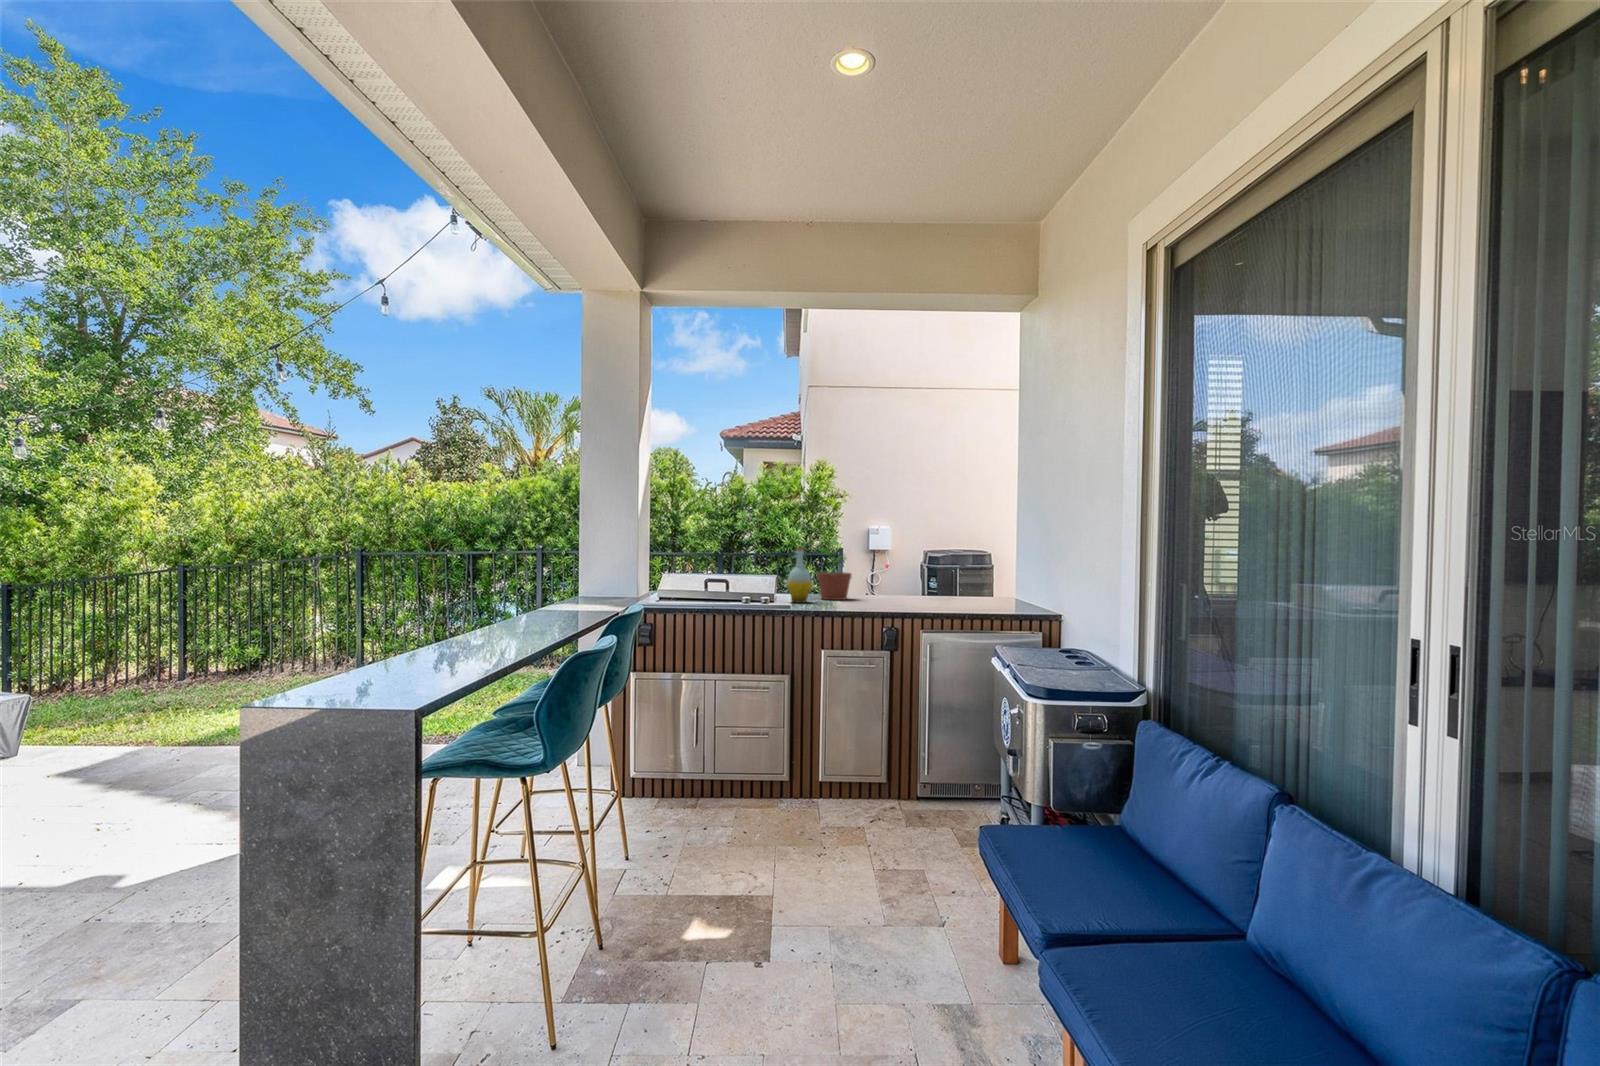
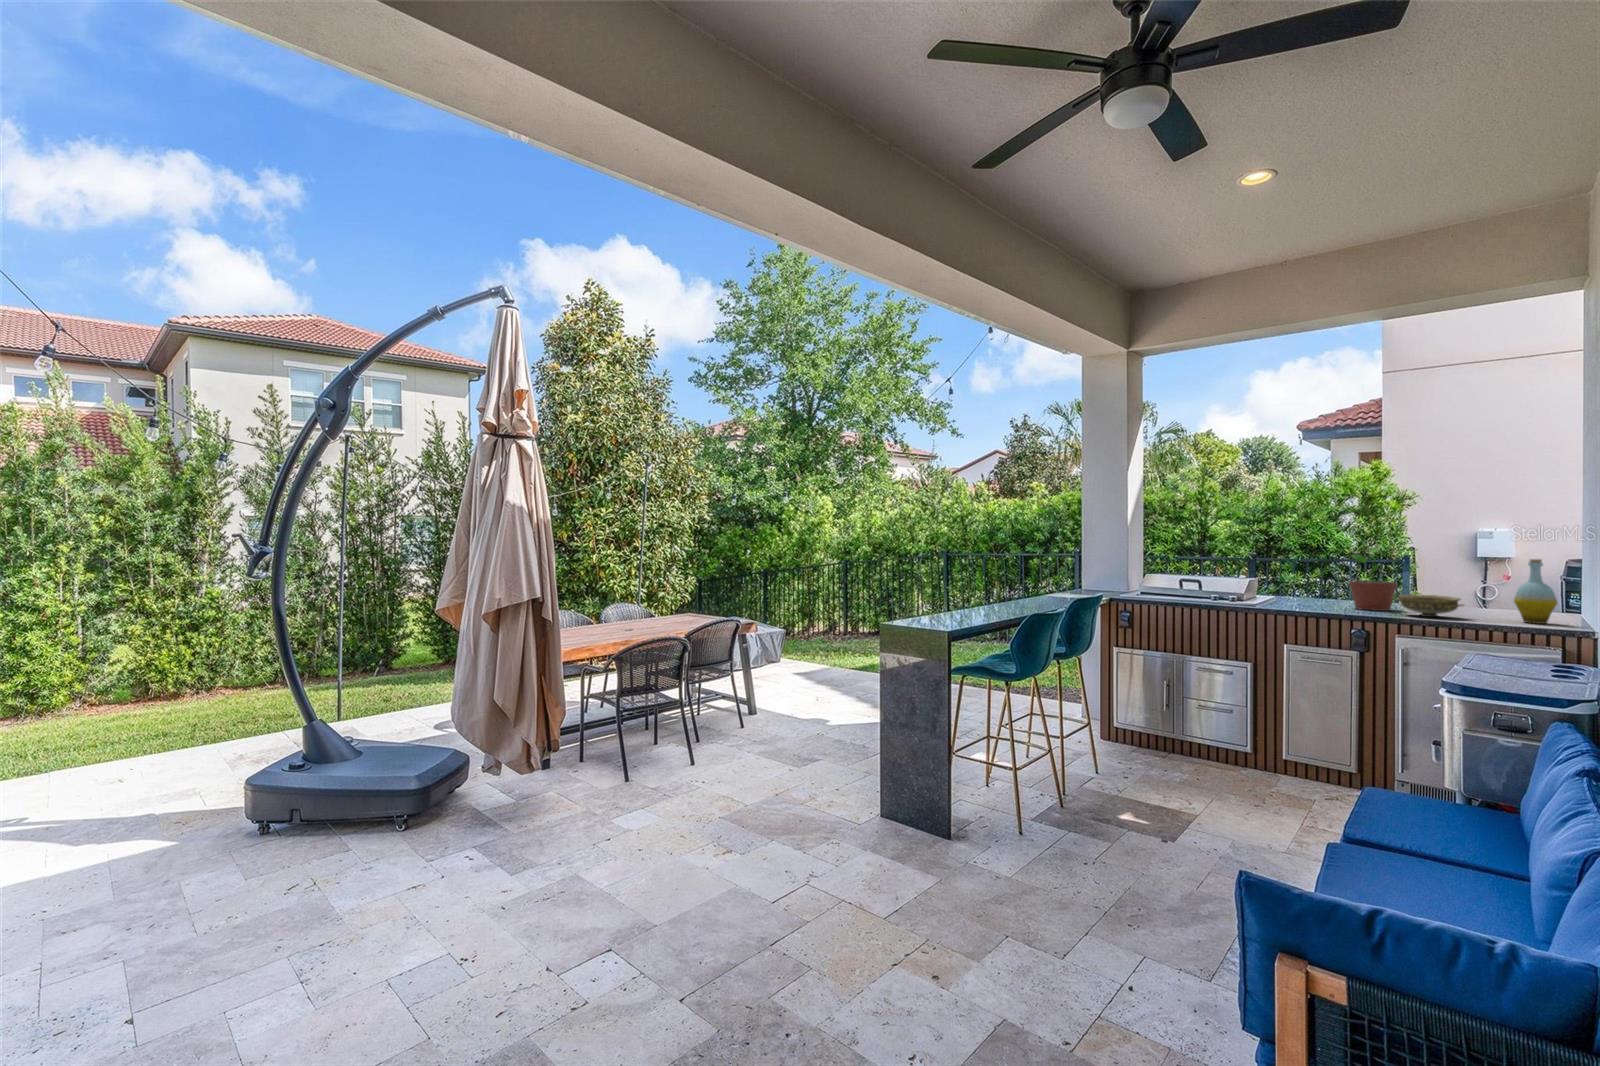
bottle: present [787,548,812,603] -> present [1514,559,1557,624]
ceramic bowl: none [856,583,906,604] -> present [1396,595,1464,617]

